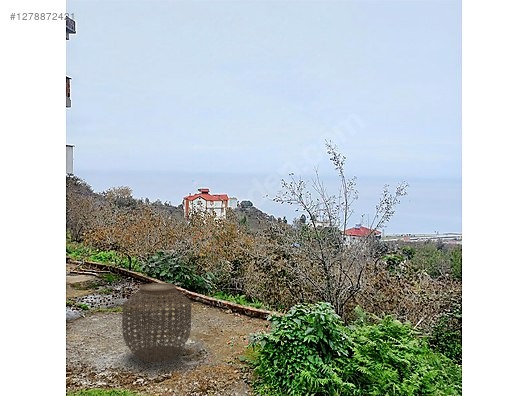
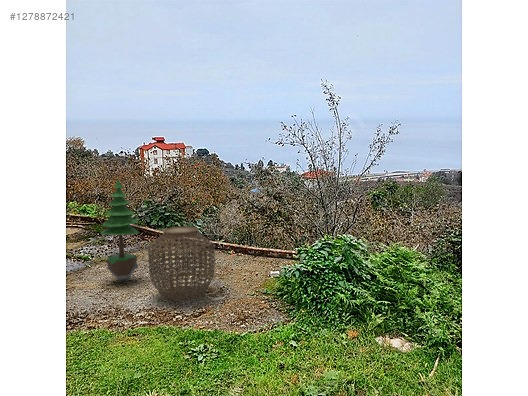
potted tree: none [87,231,127,336] -> present [101,180,140,281]

